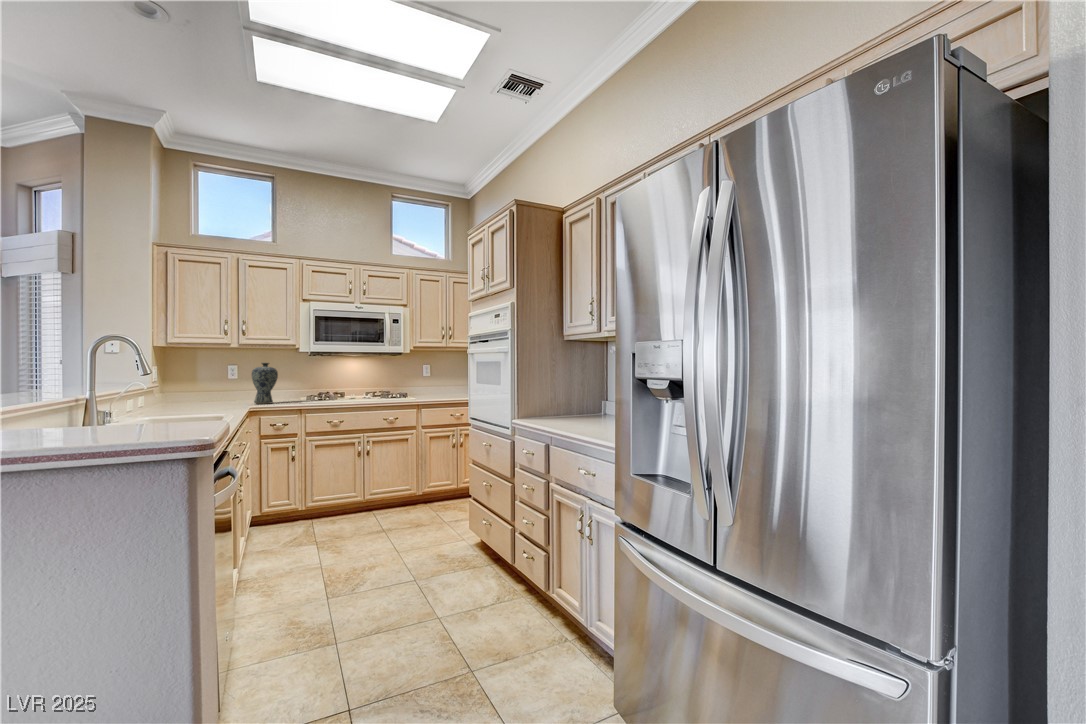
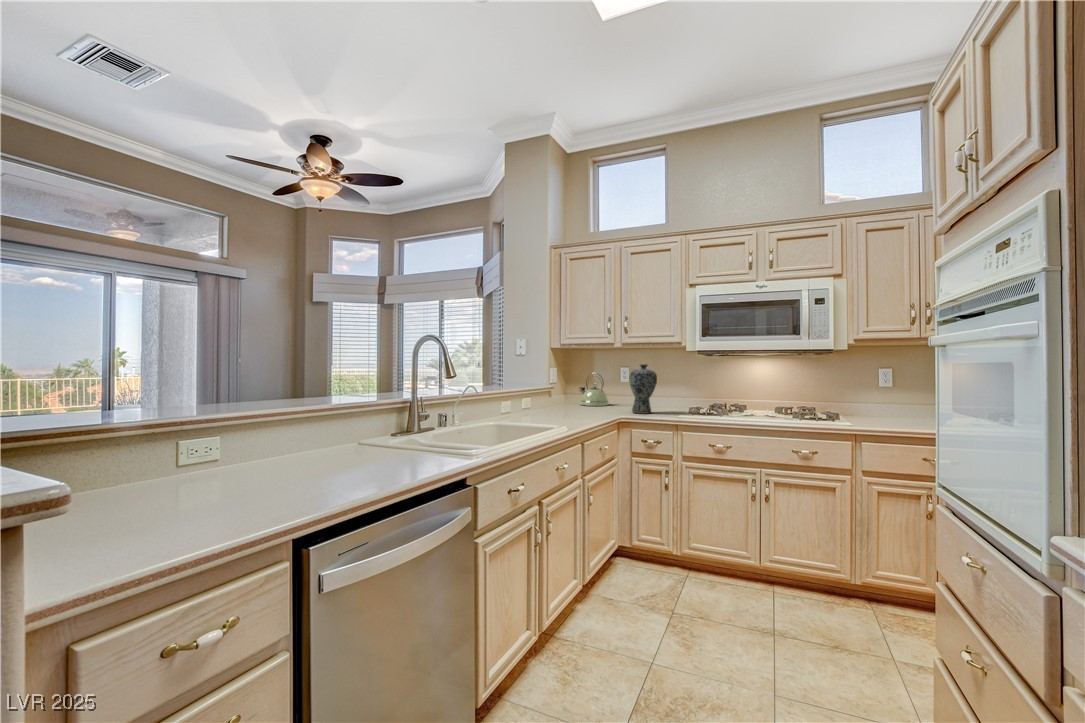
kettle: none [180,372,217,404] -> present [579,373,609,406]

